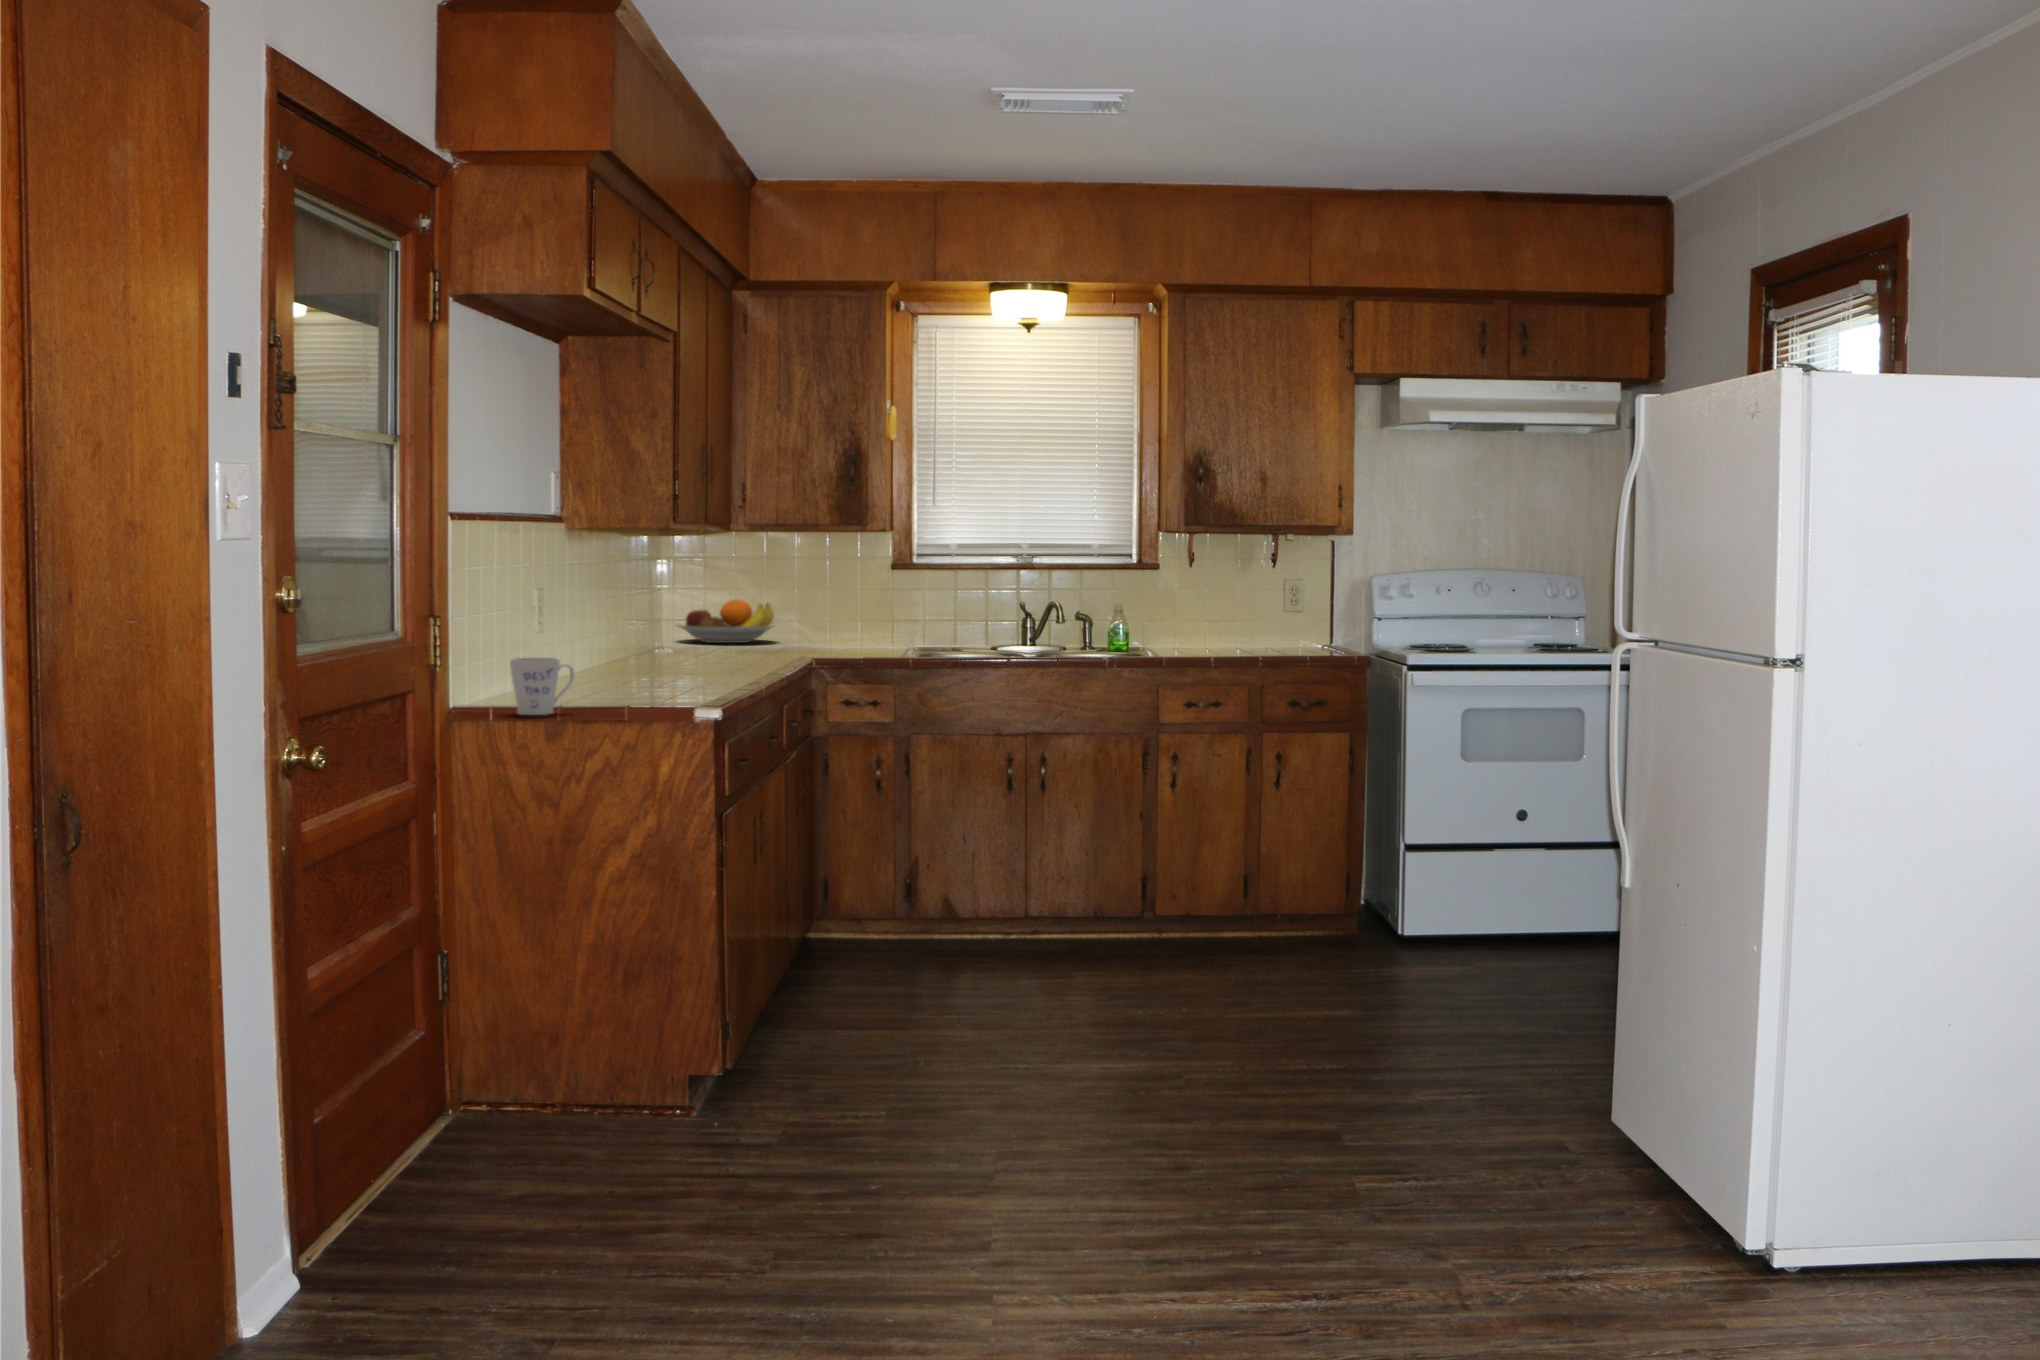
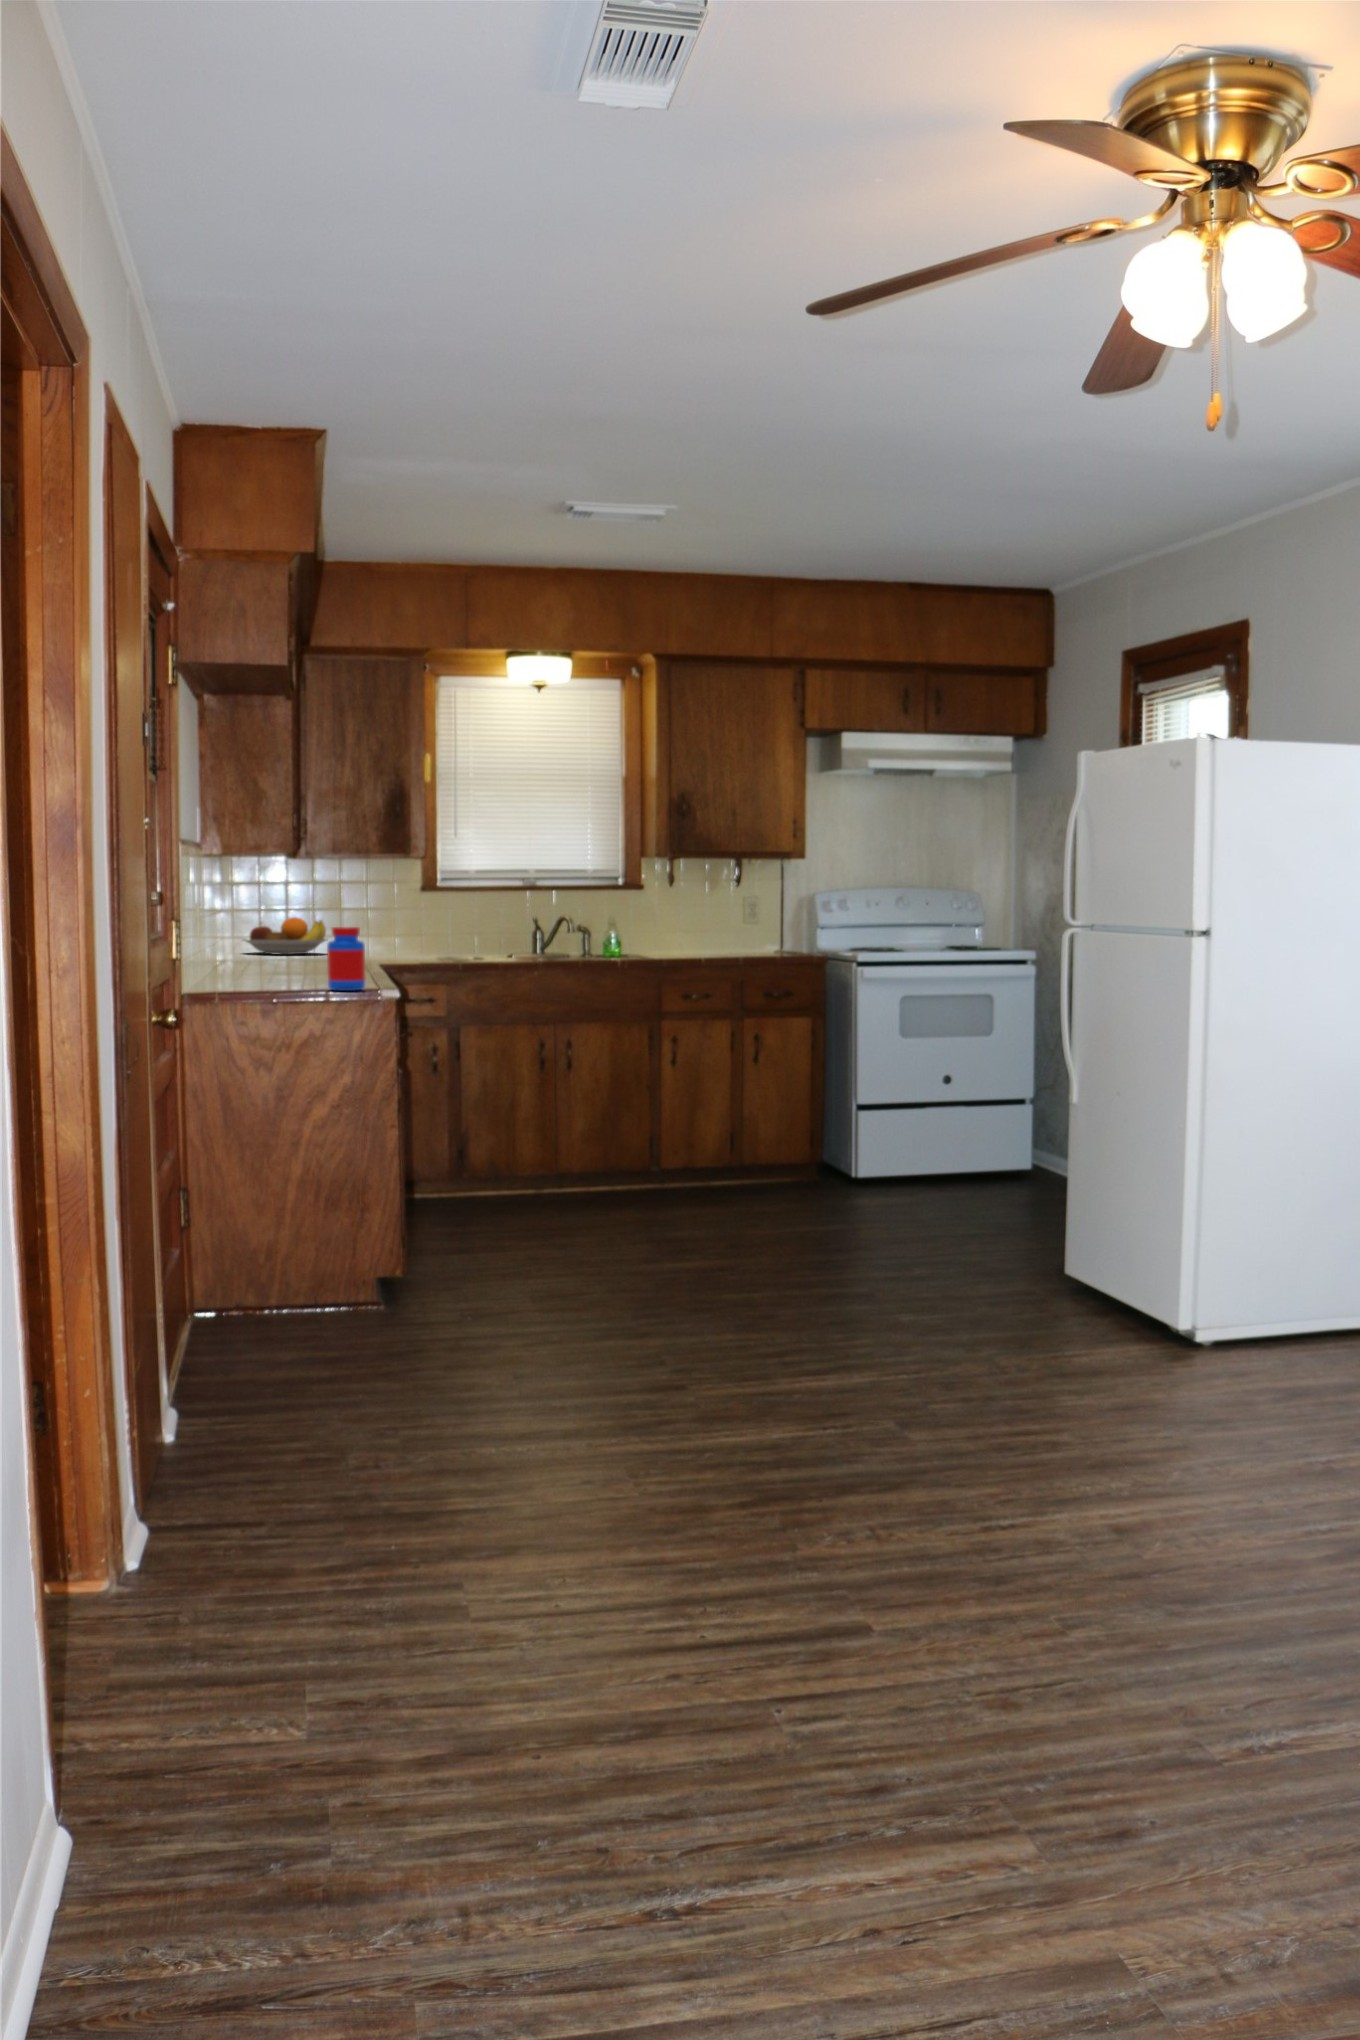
jar: none [642,631,690,713] -> present [327,927,366,991]
mug: present [510,658,574,715] -> none [228,948,277,993]

